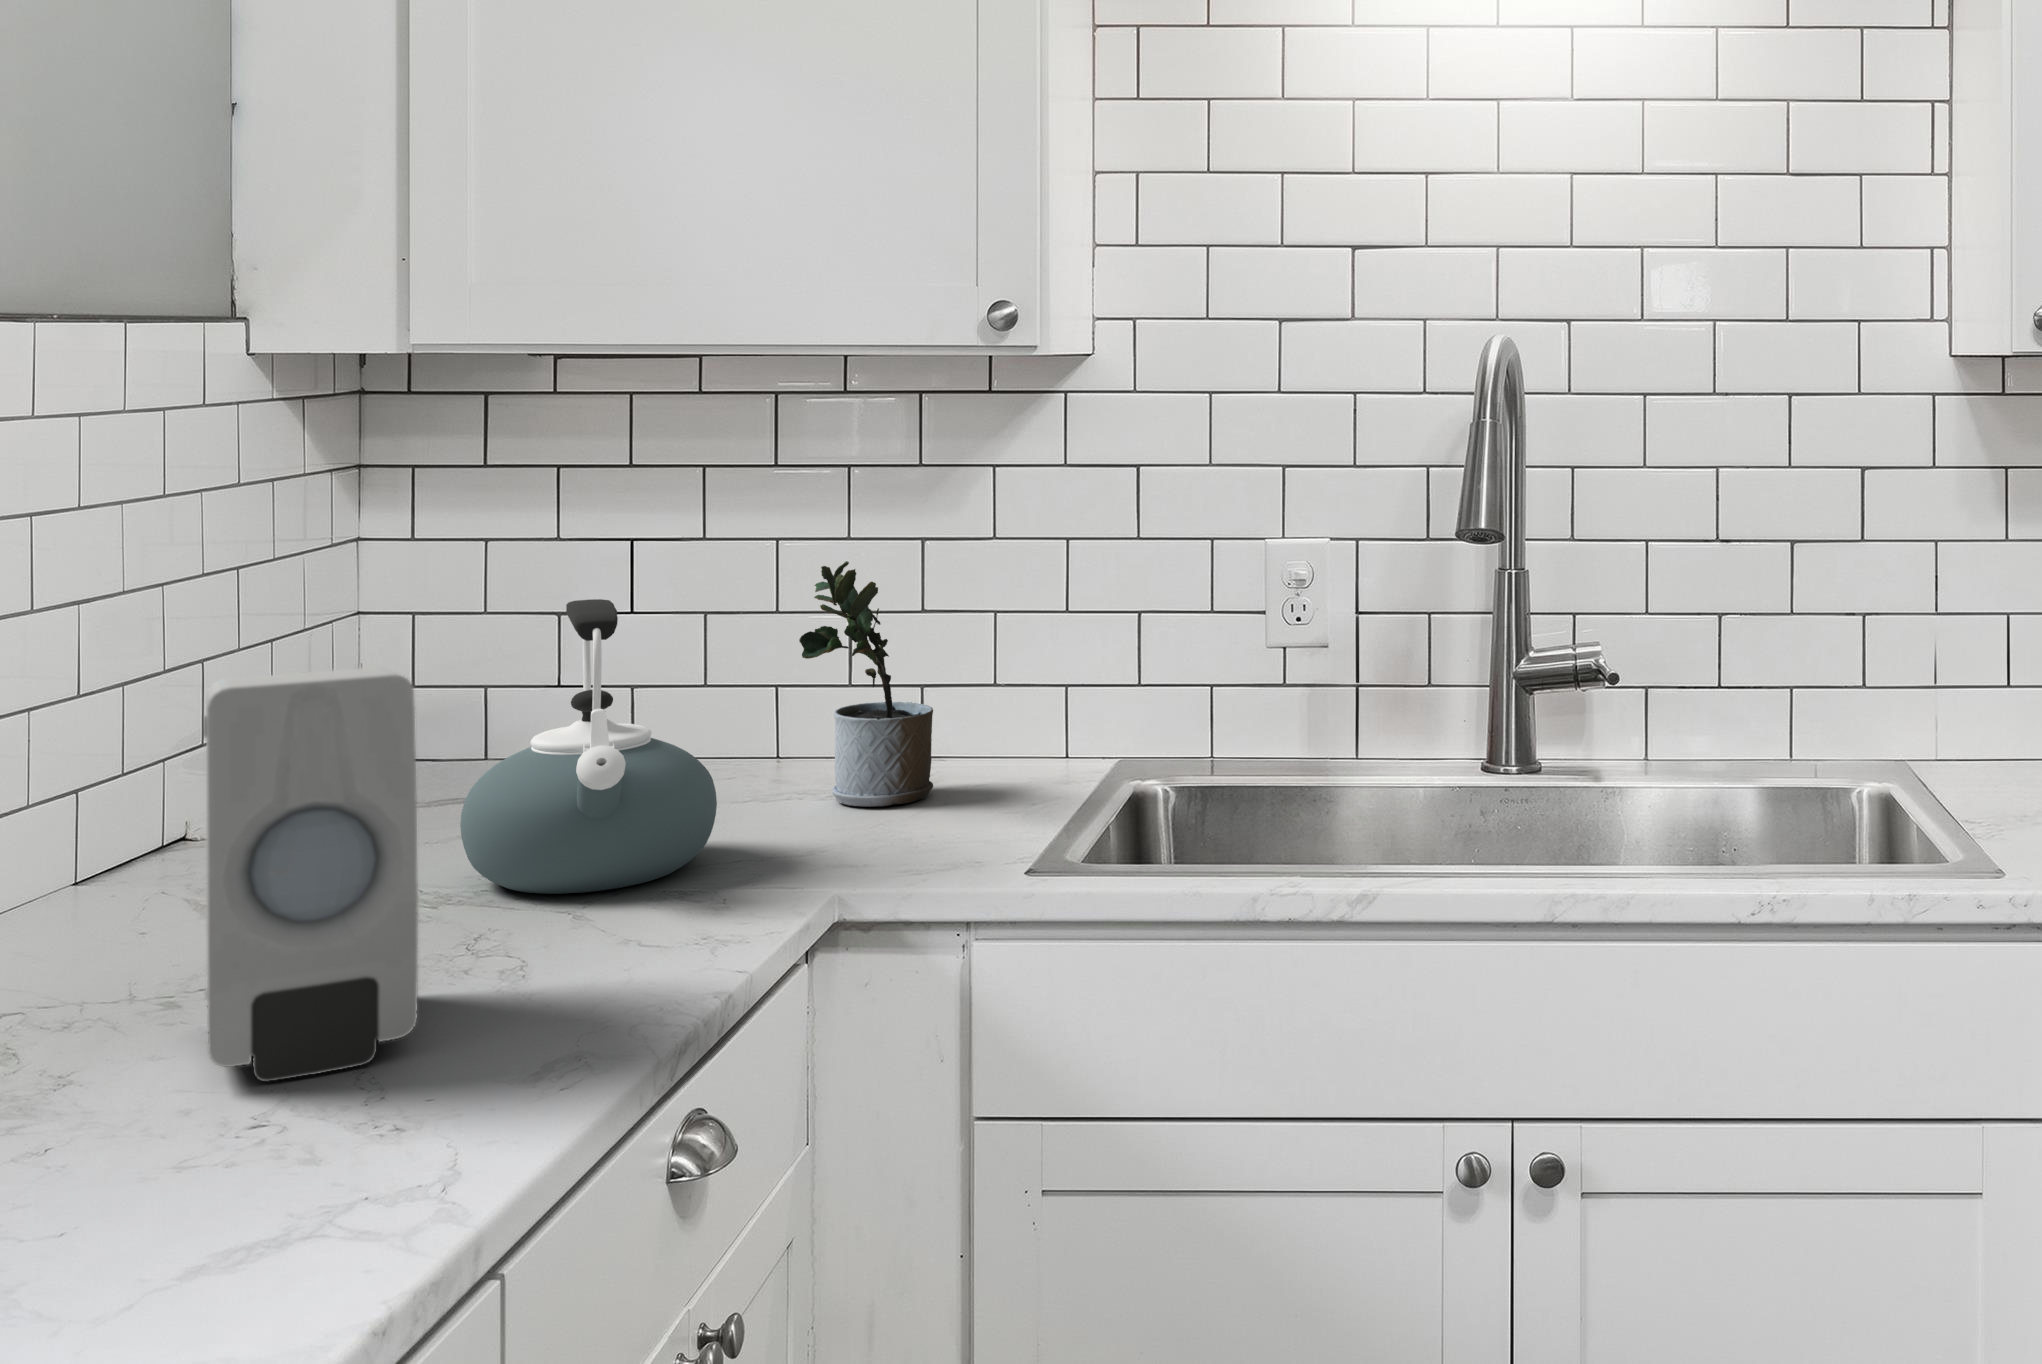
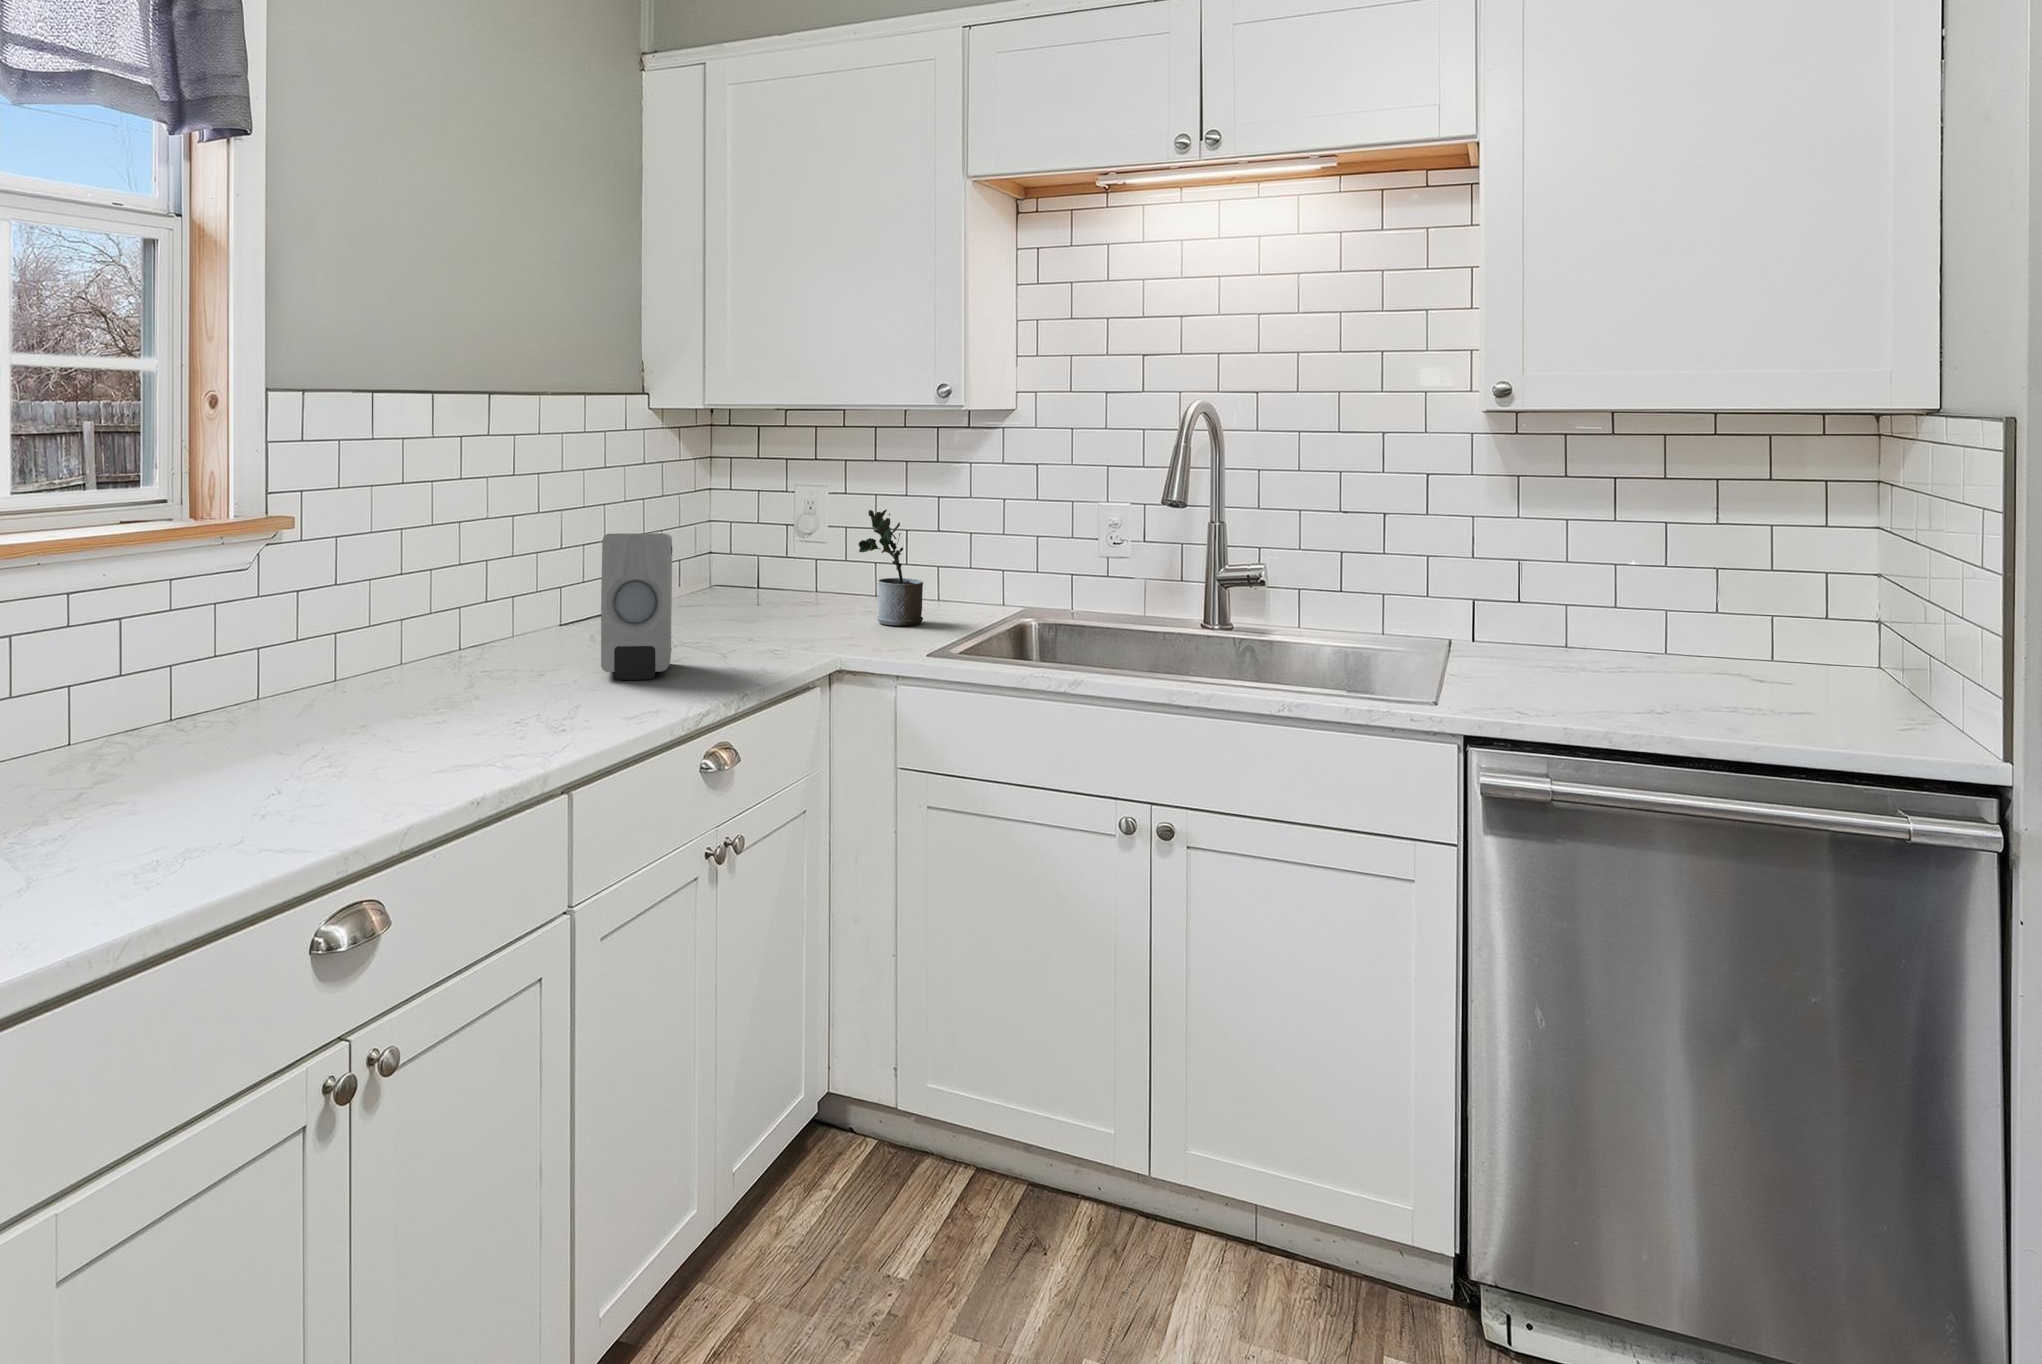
kettle: present [460,599,717,894] -> none [713,518,813,641]

